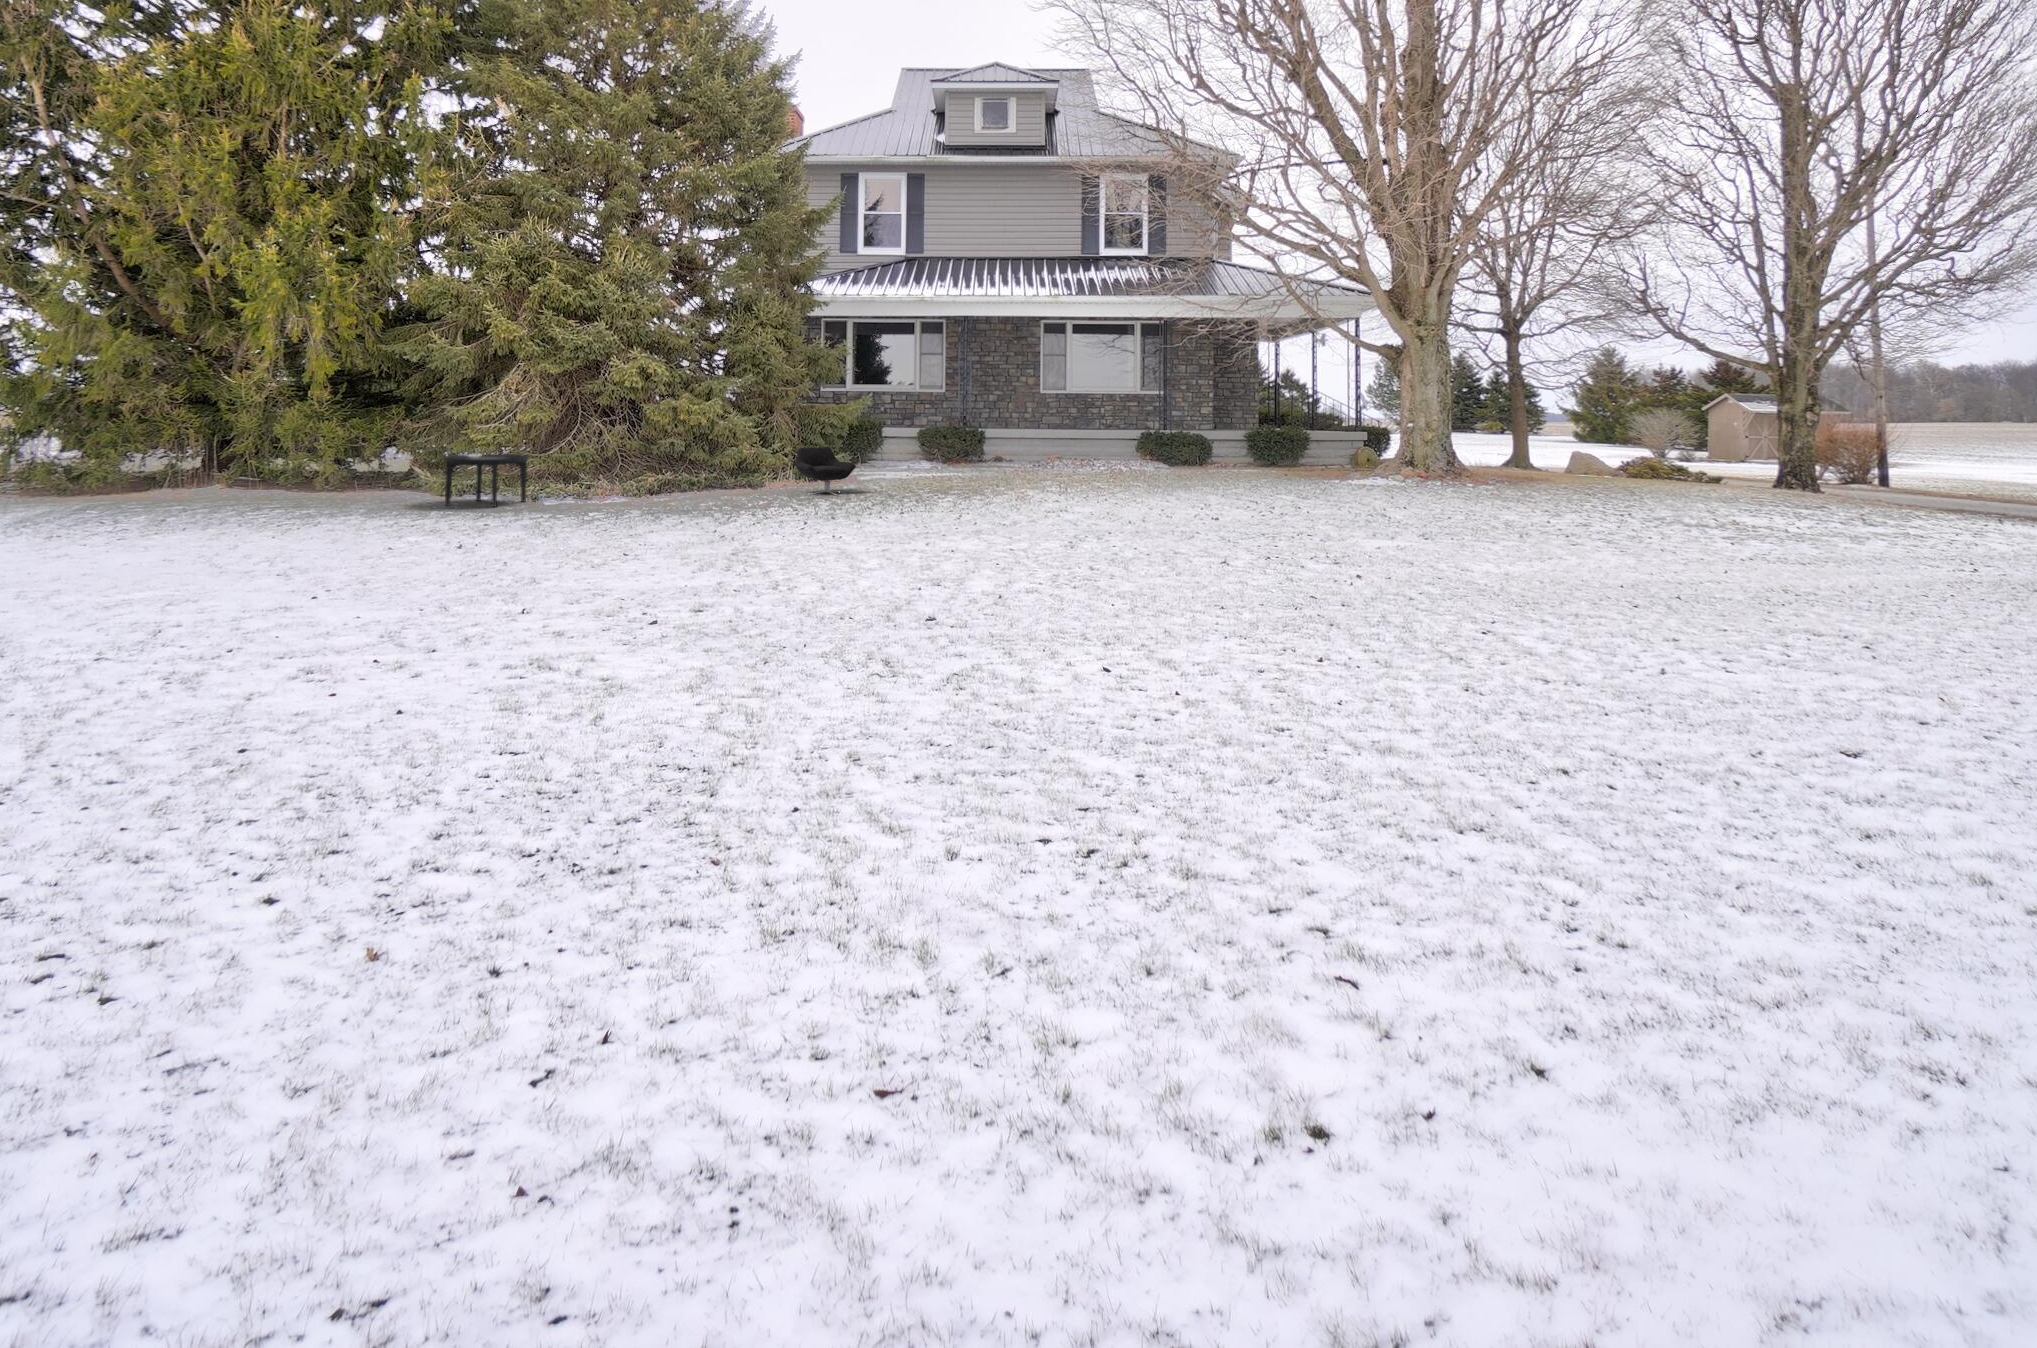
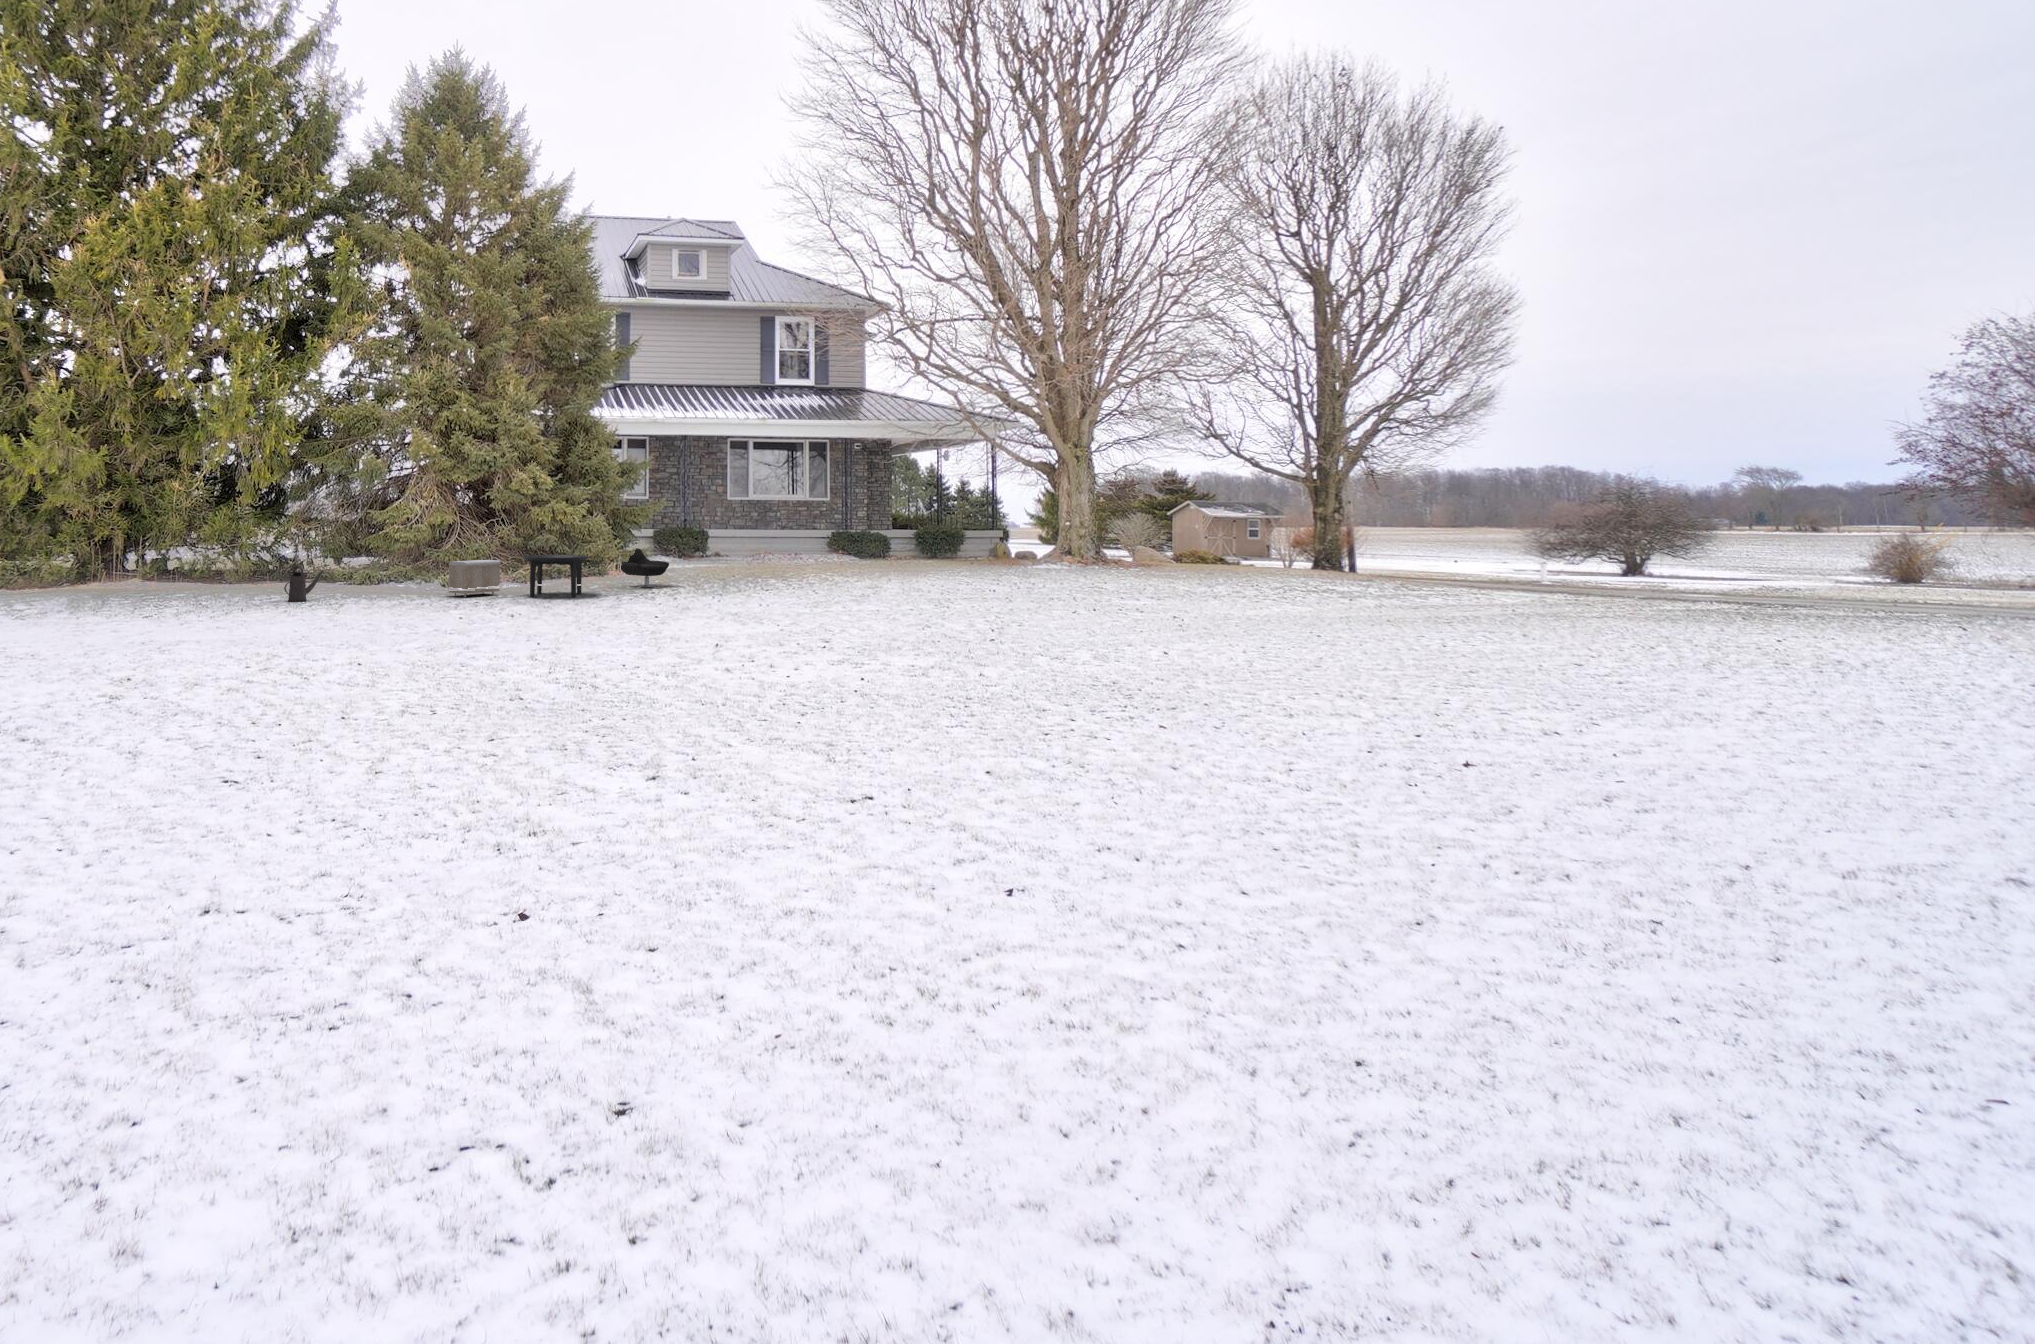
round table: present [443,454,530,507] -> present [523,555,590,597]
storage bench: none [566,459,628,502] -> present [449,560,501,597]
watering can: none [366,463,421,504] -> present [284,566,323,602]

